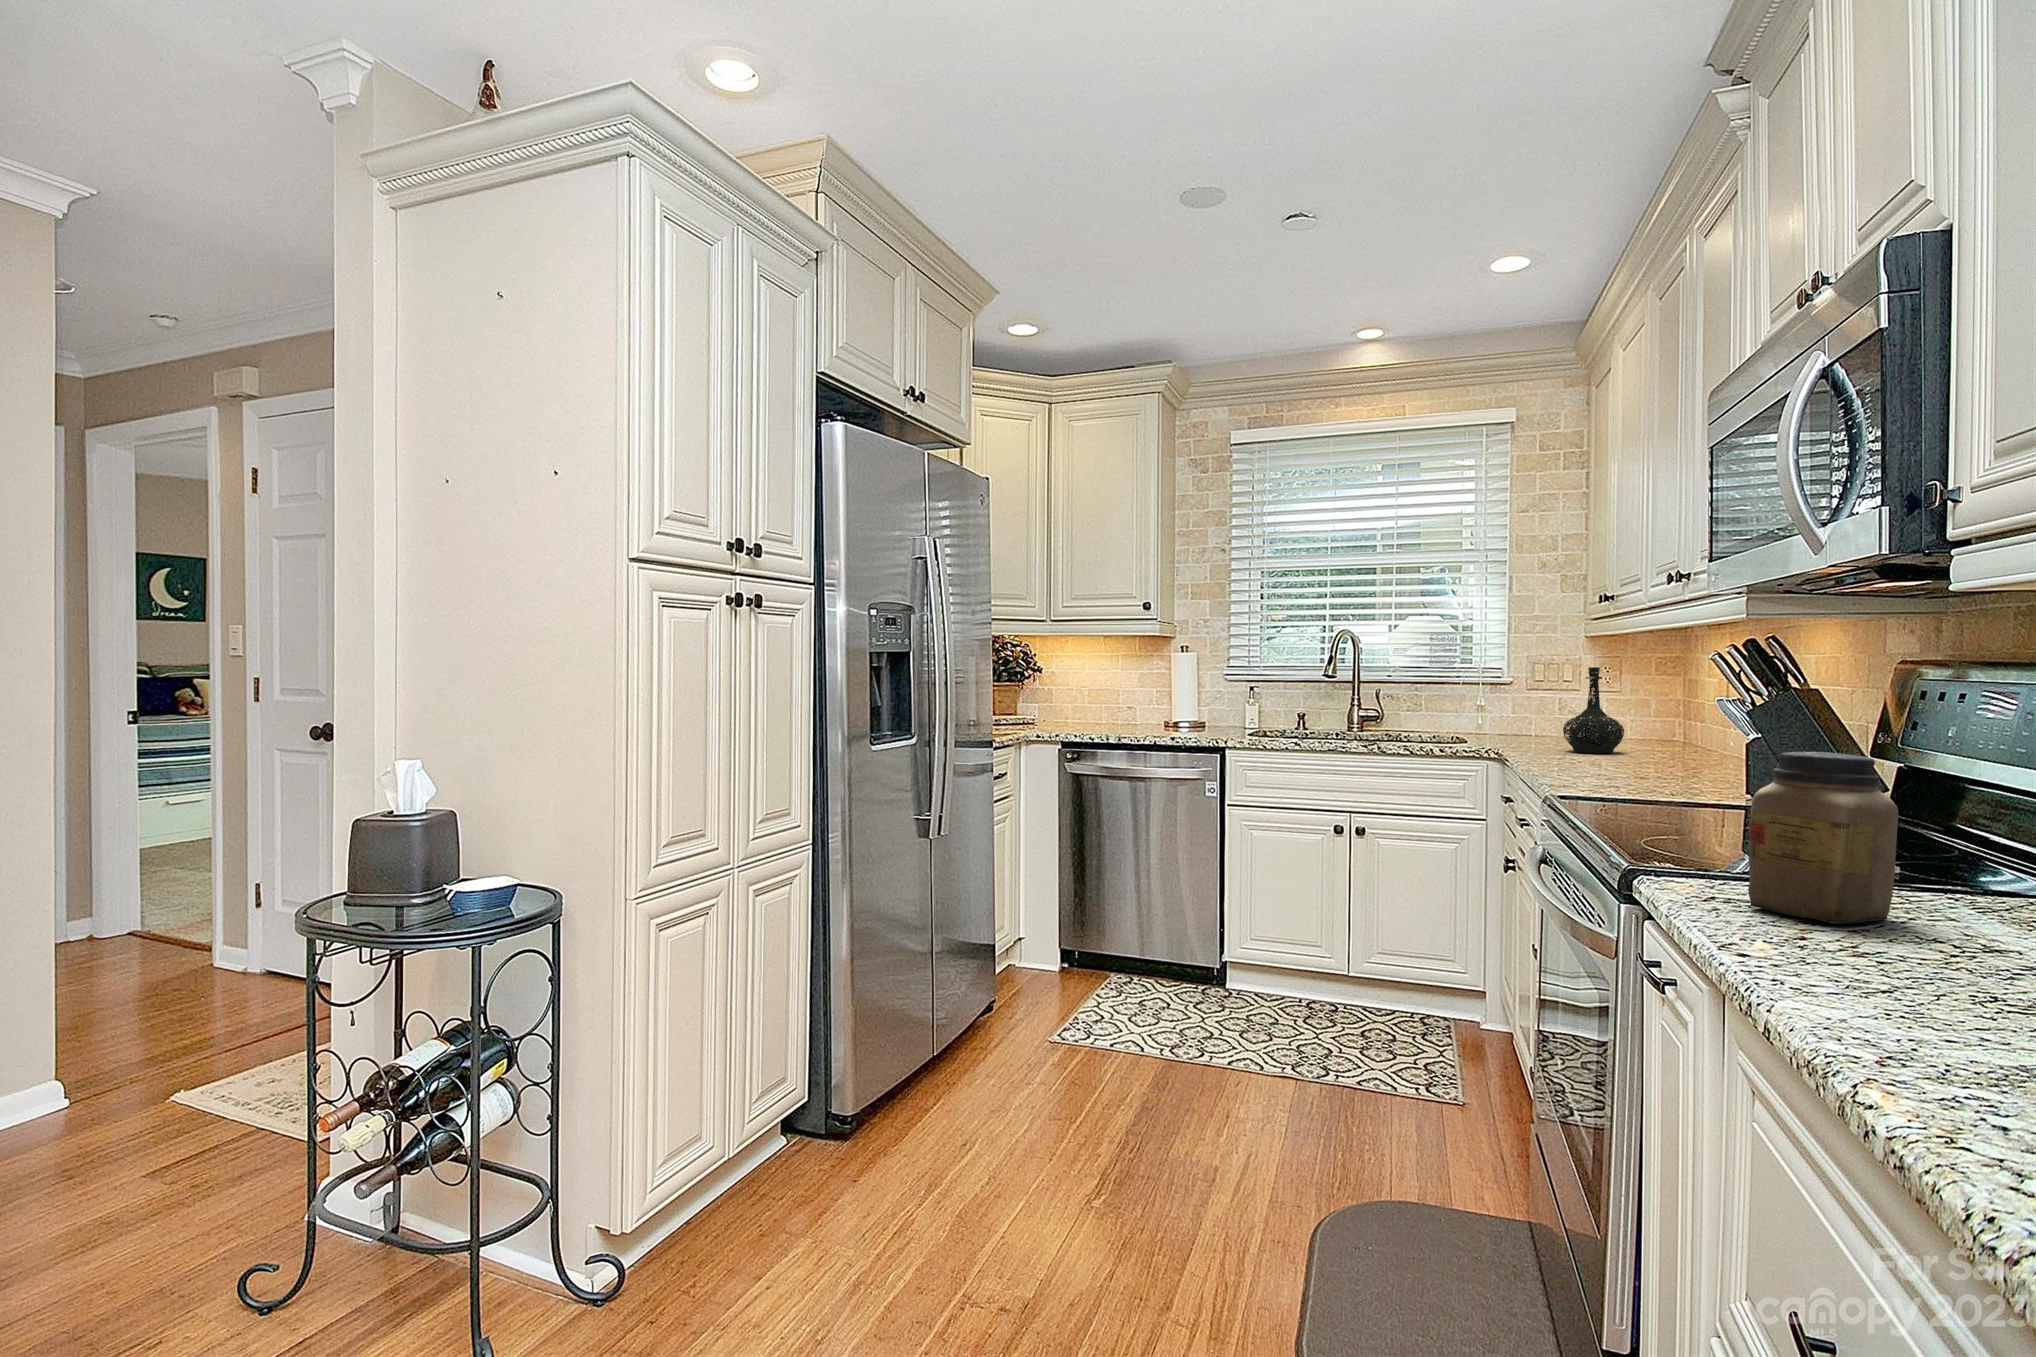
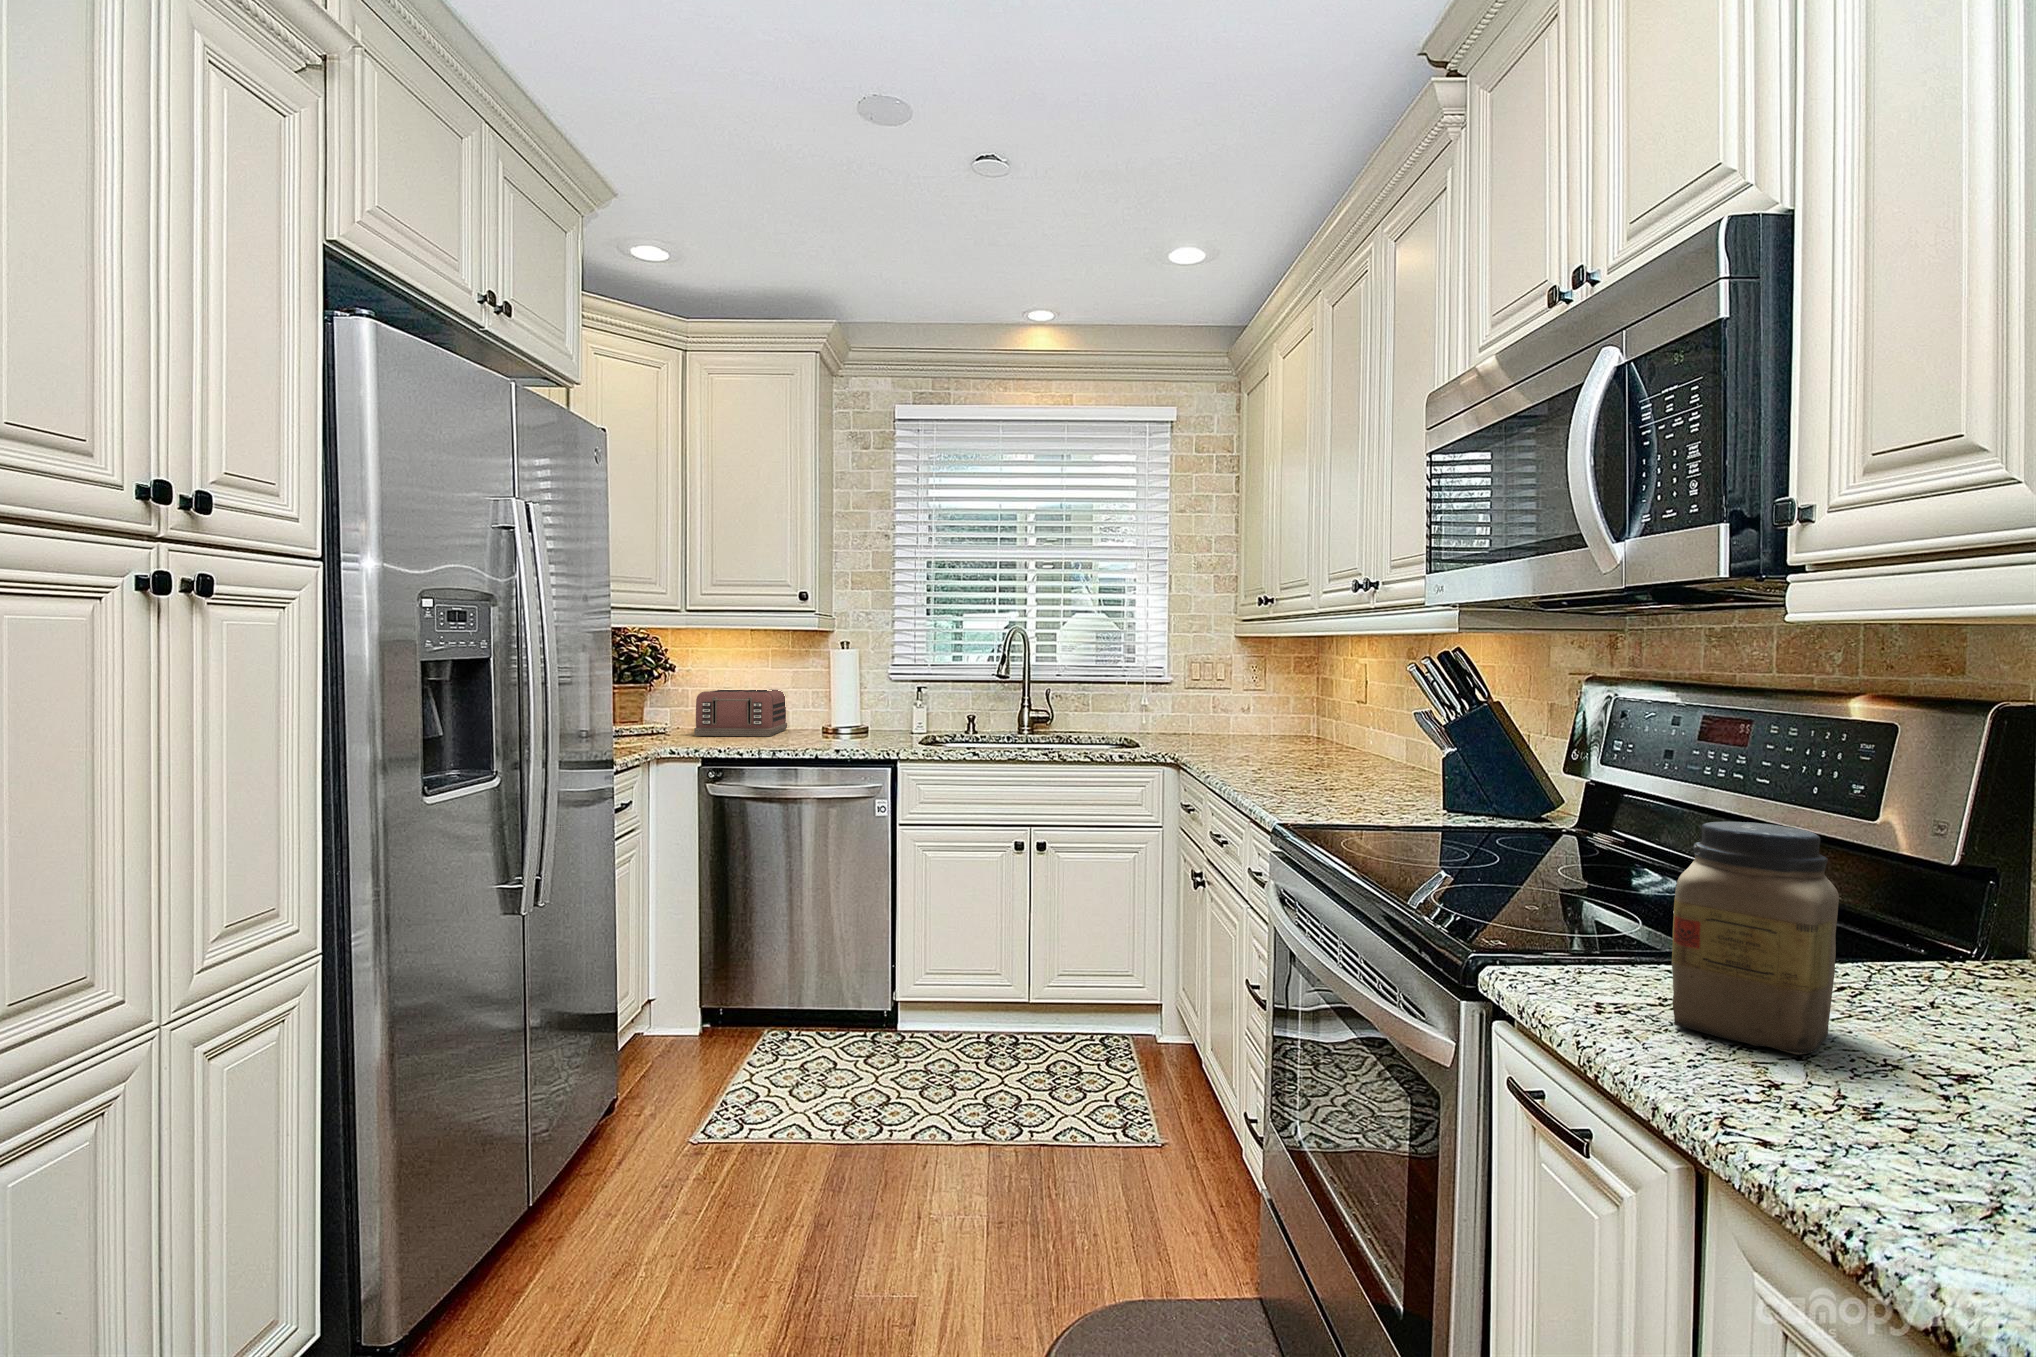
bottle: present [1563,667,1624,753] -> none [1236,671,1291,758]
toaster: none [1058,688,1137,728] -> present [694,689,787,736]

